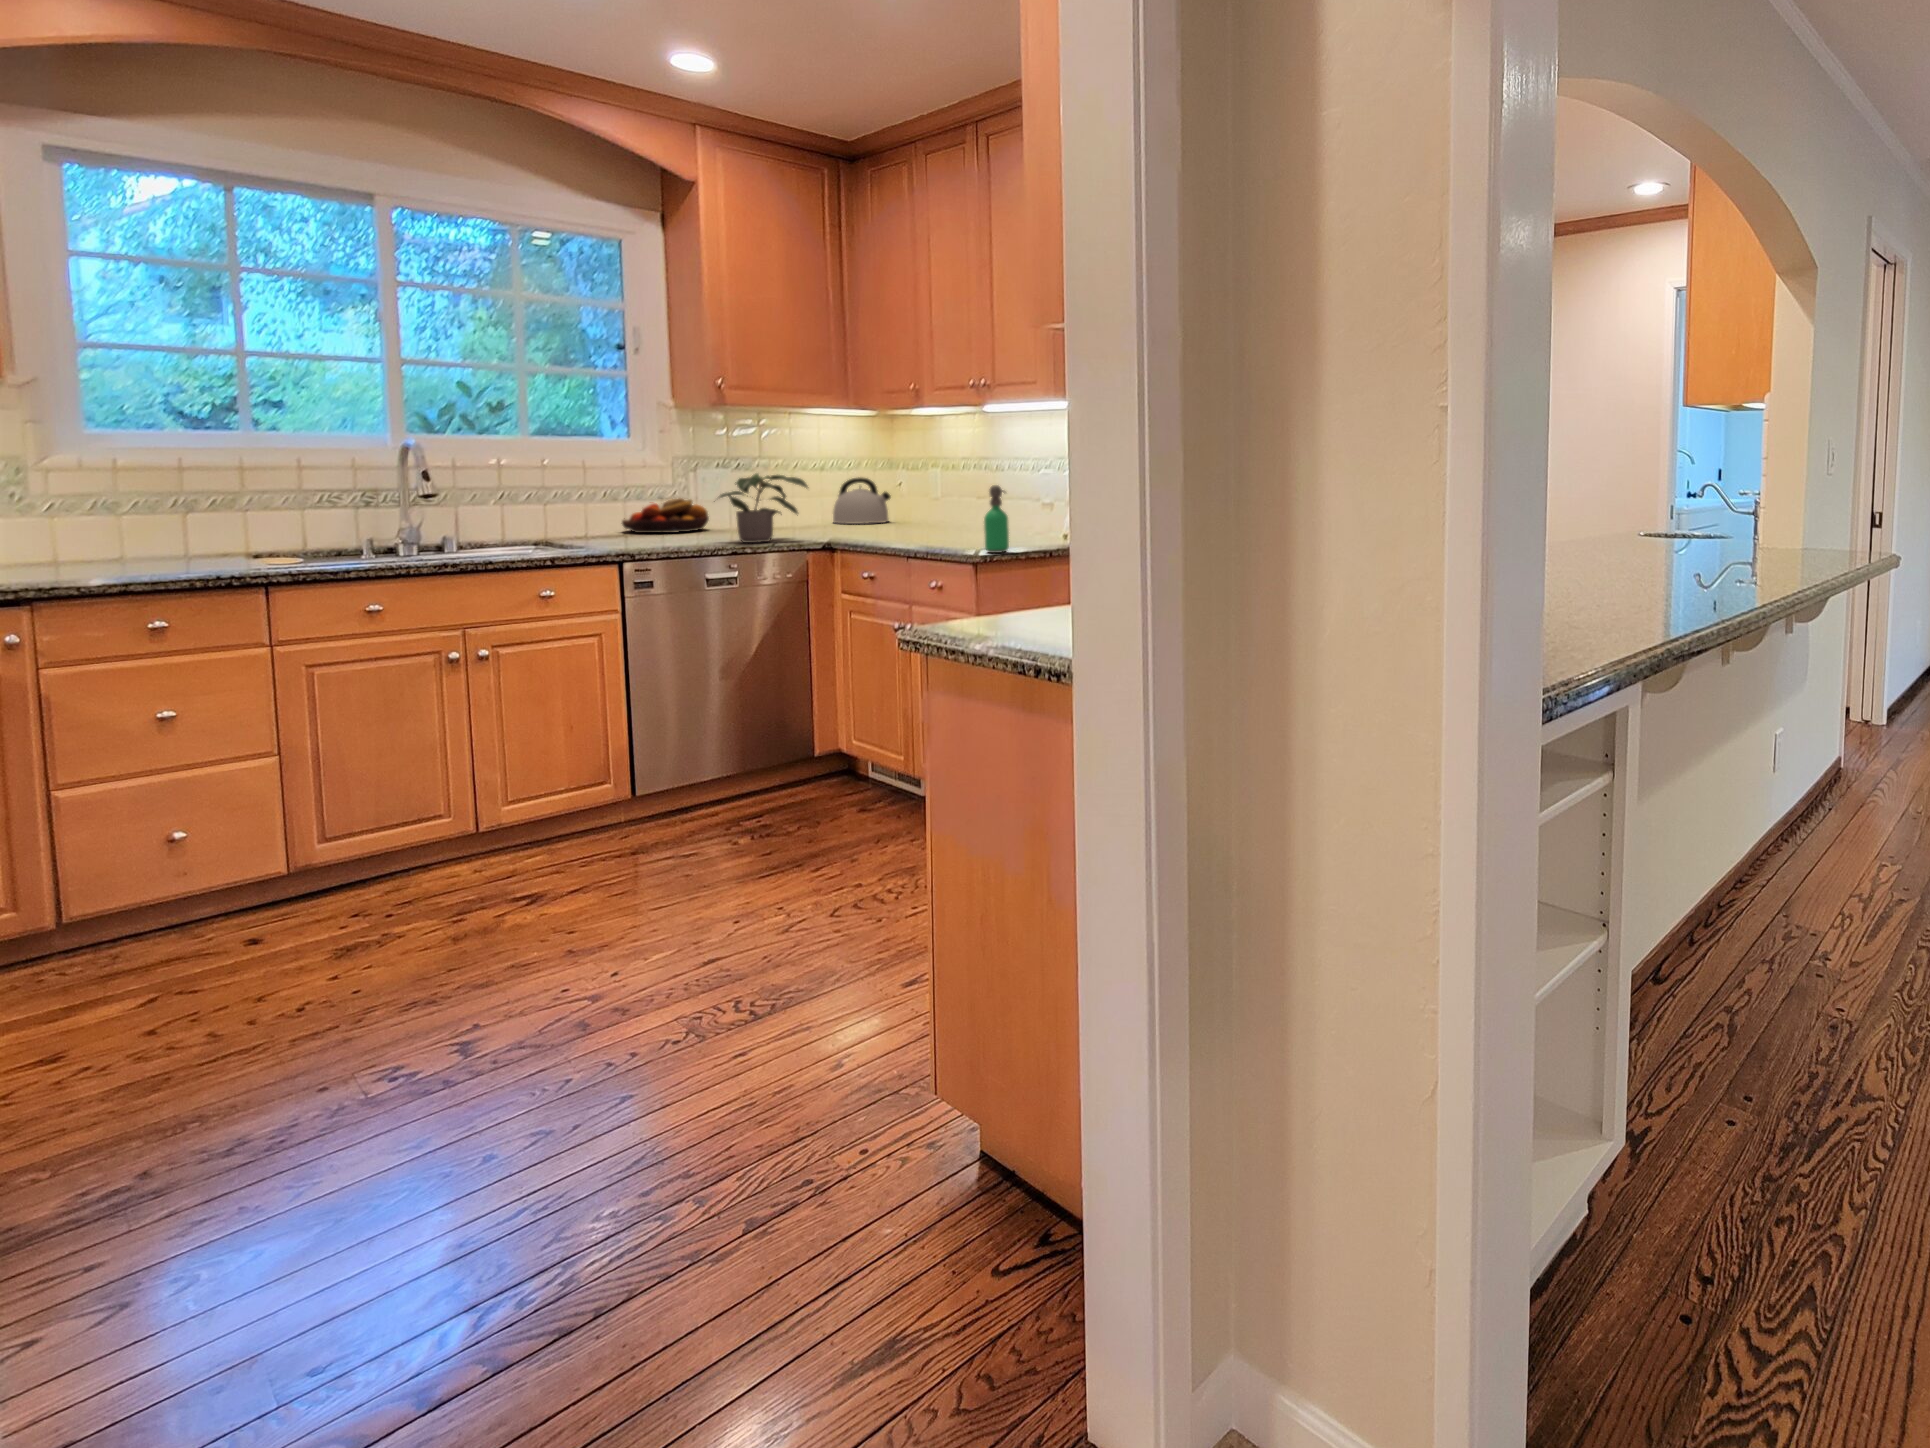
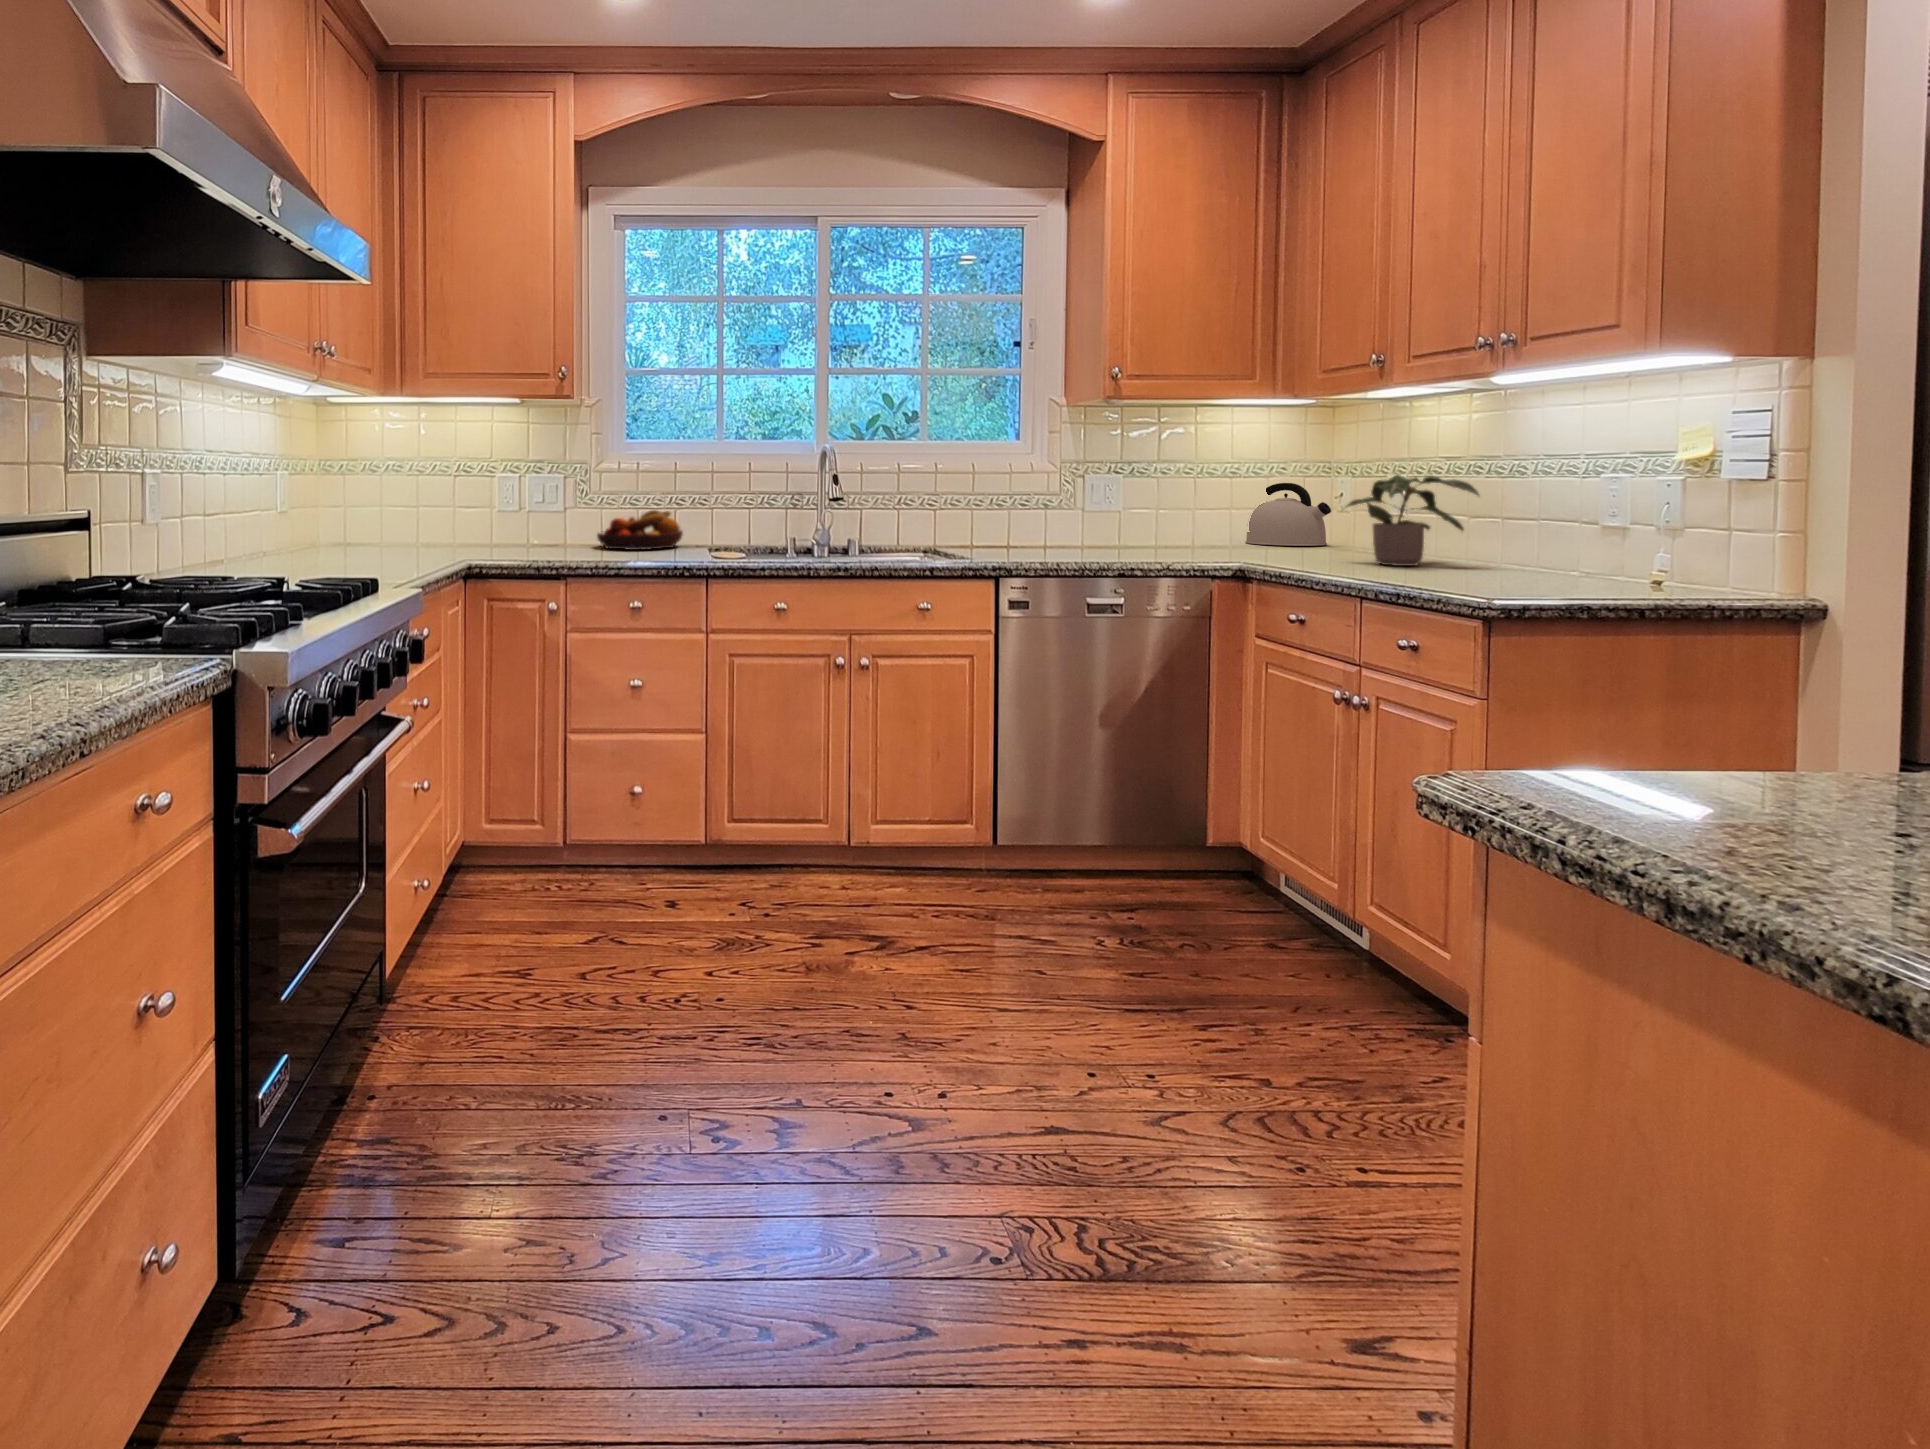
potted plant: present [719,473,808,543] -> present [1346,474,1479,566]
soap dispenser: present [984,485,1009,553] -> none [1498,494,1546,606]
fruit bowl: present [622,498,709,533] -> present [597,510,683,550]

